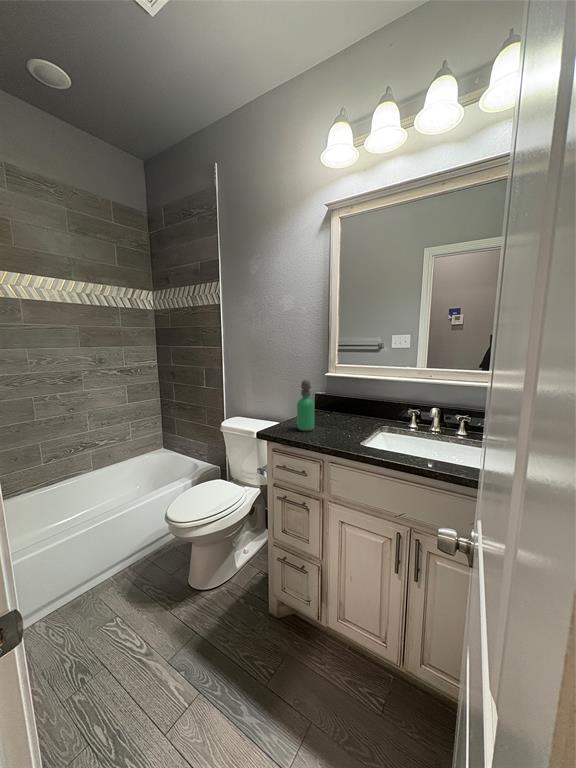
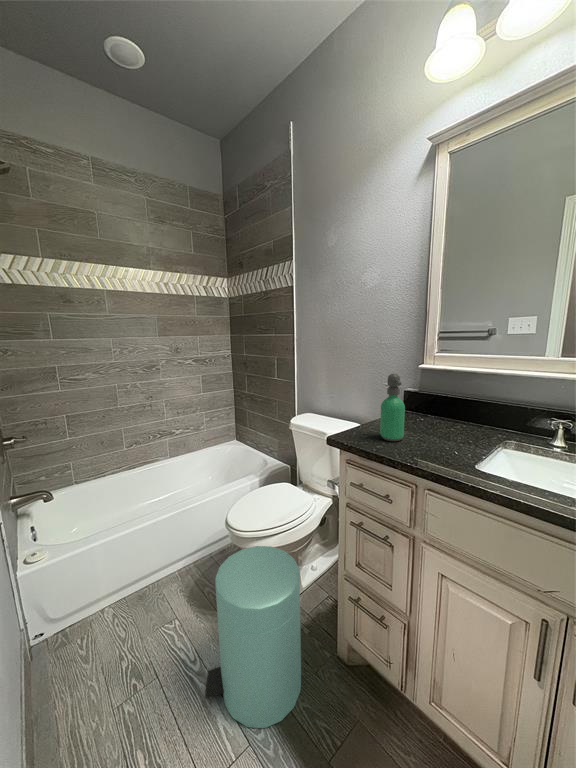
trash can: none [156,530,240,682] -> present [205,546,301,728]

